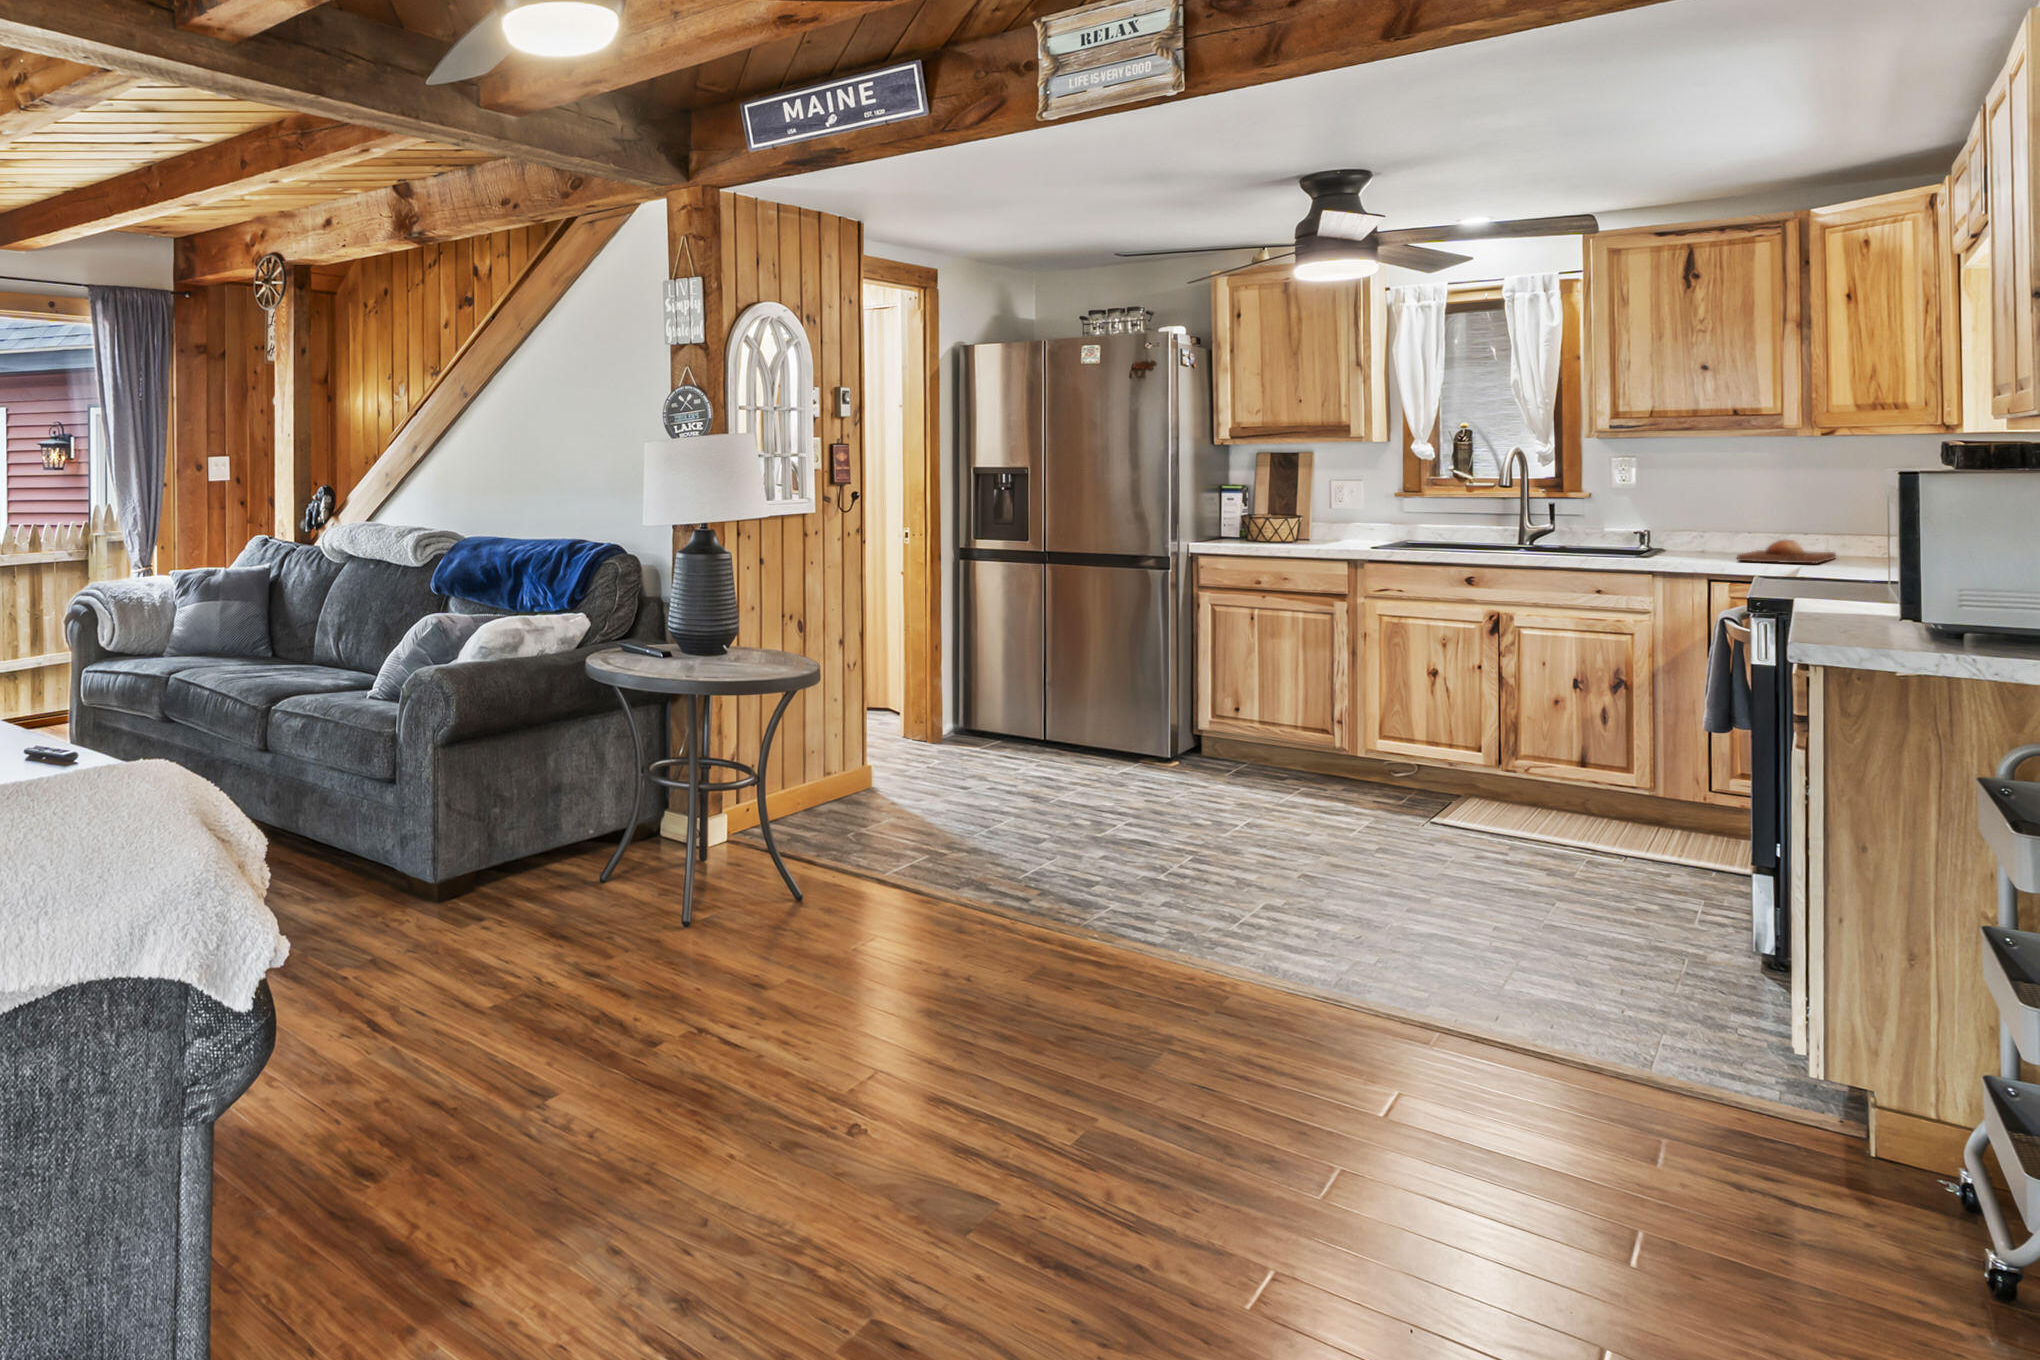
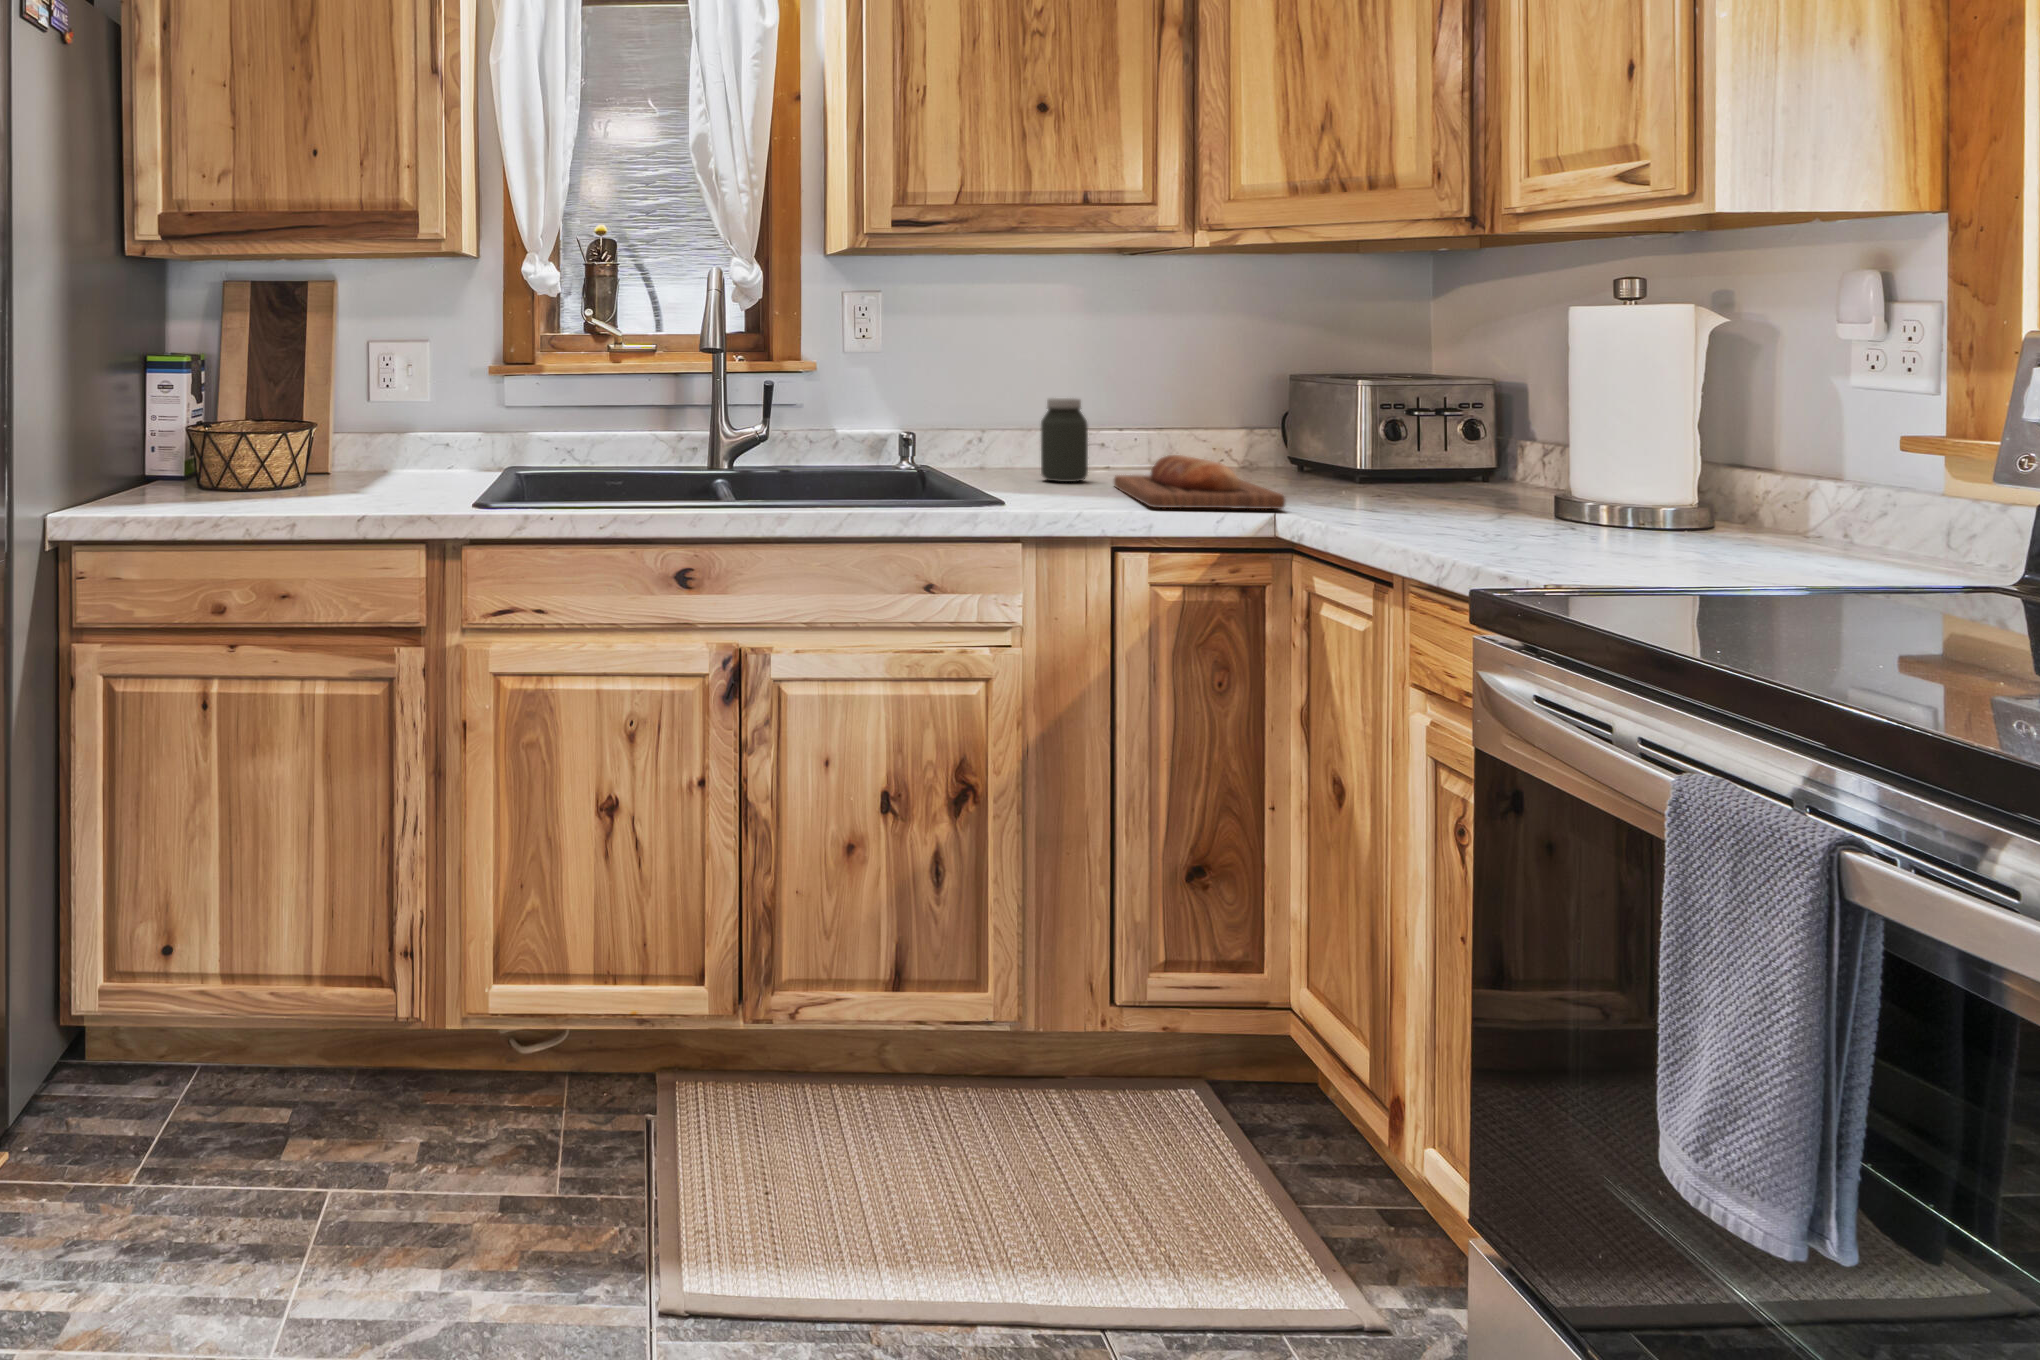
jar: none [1719,511,1750,553] -> present [1041,398,1088,482]

